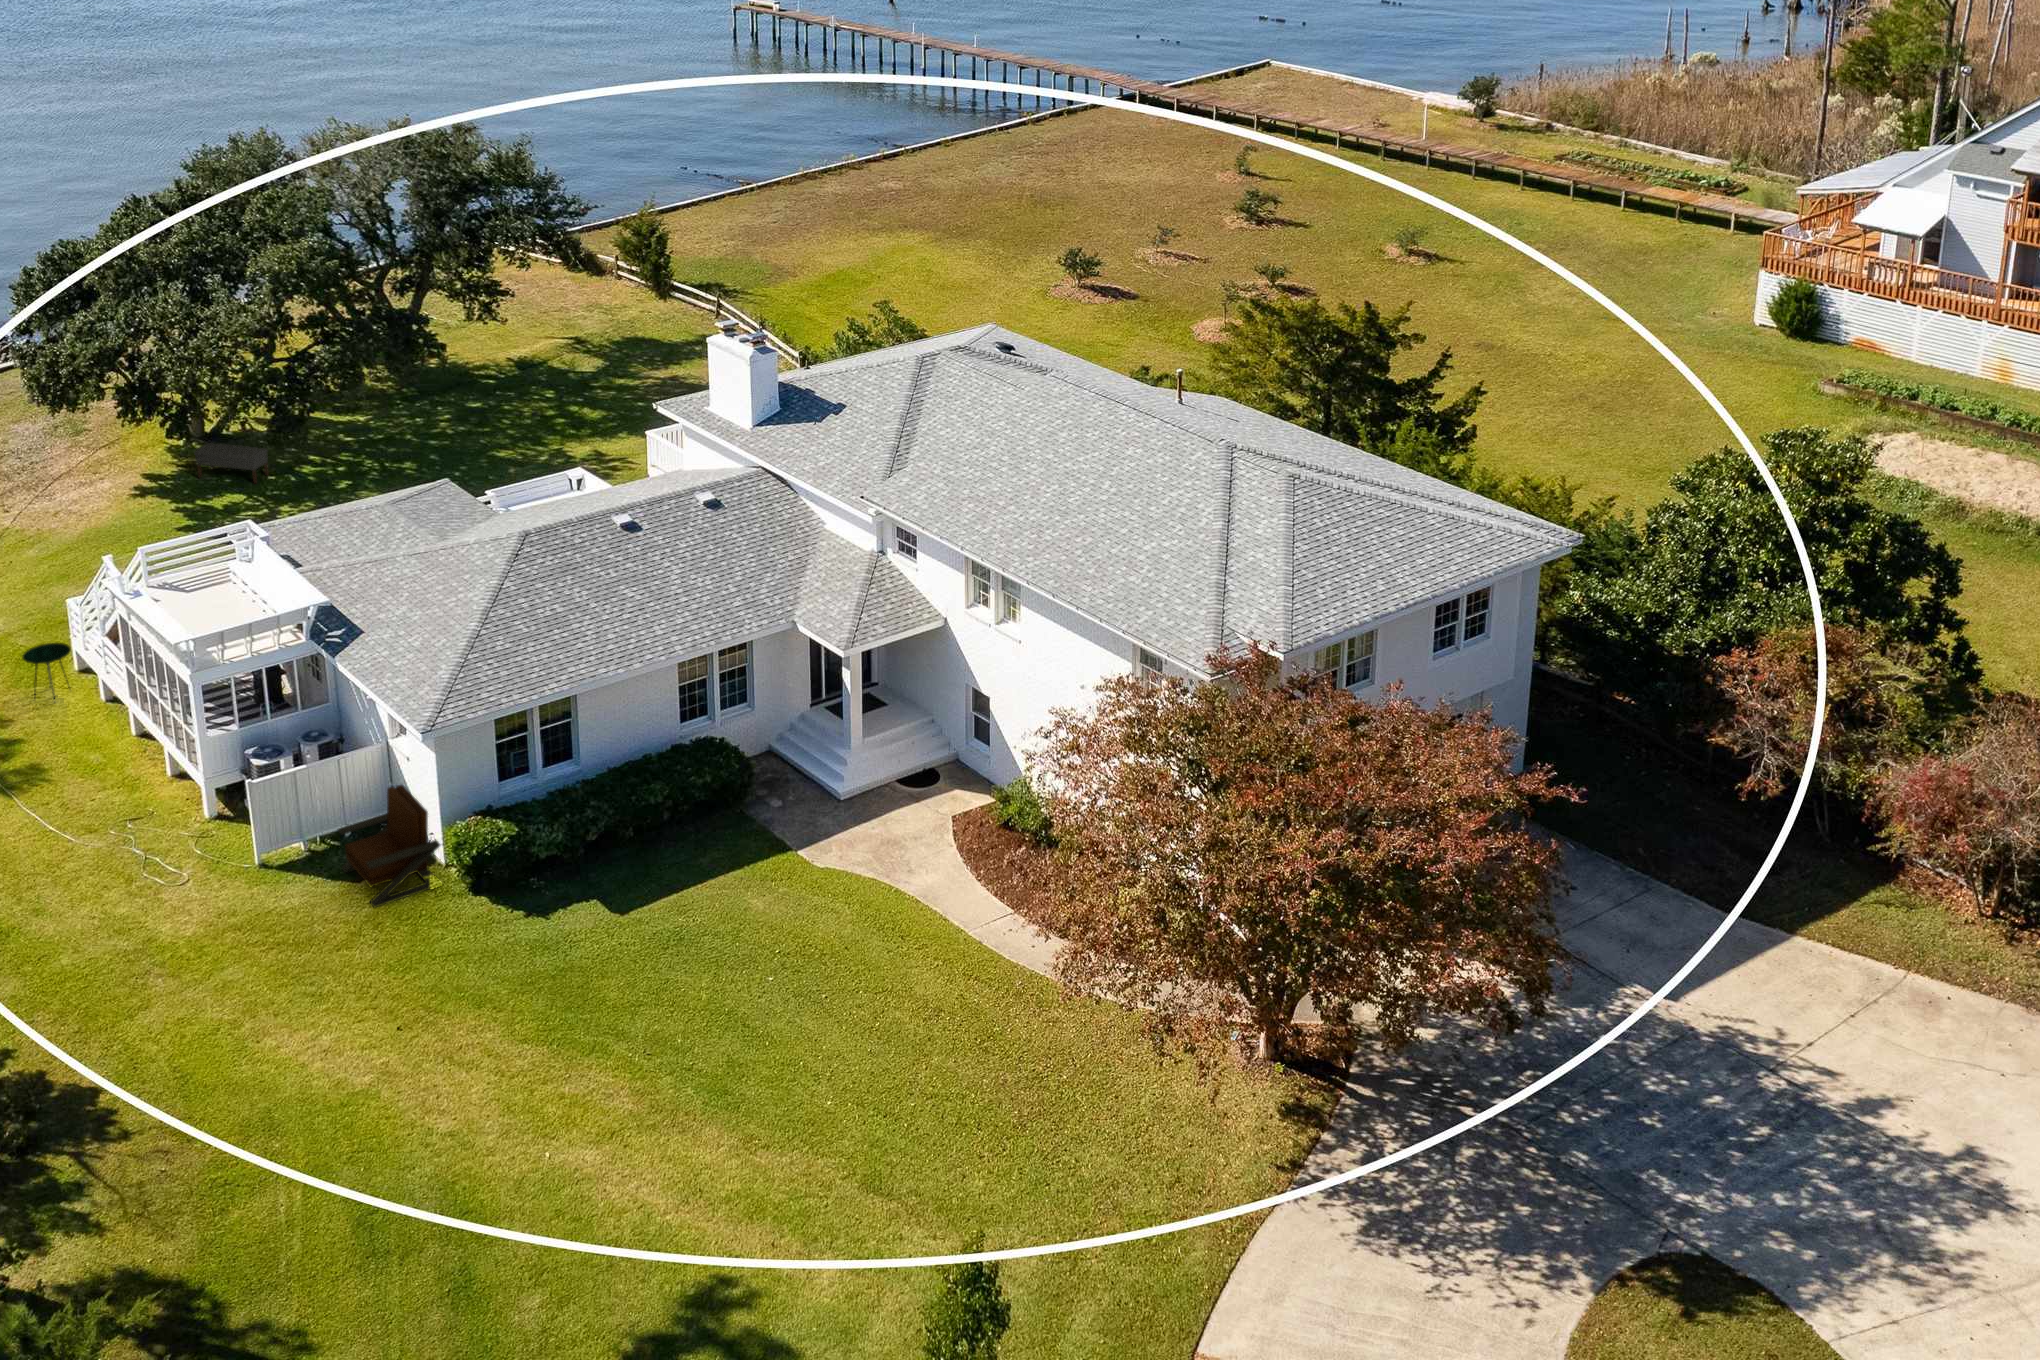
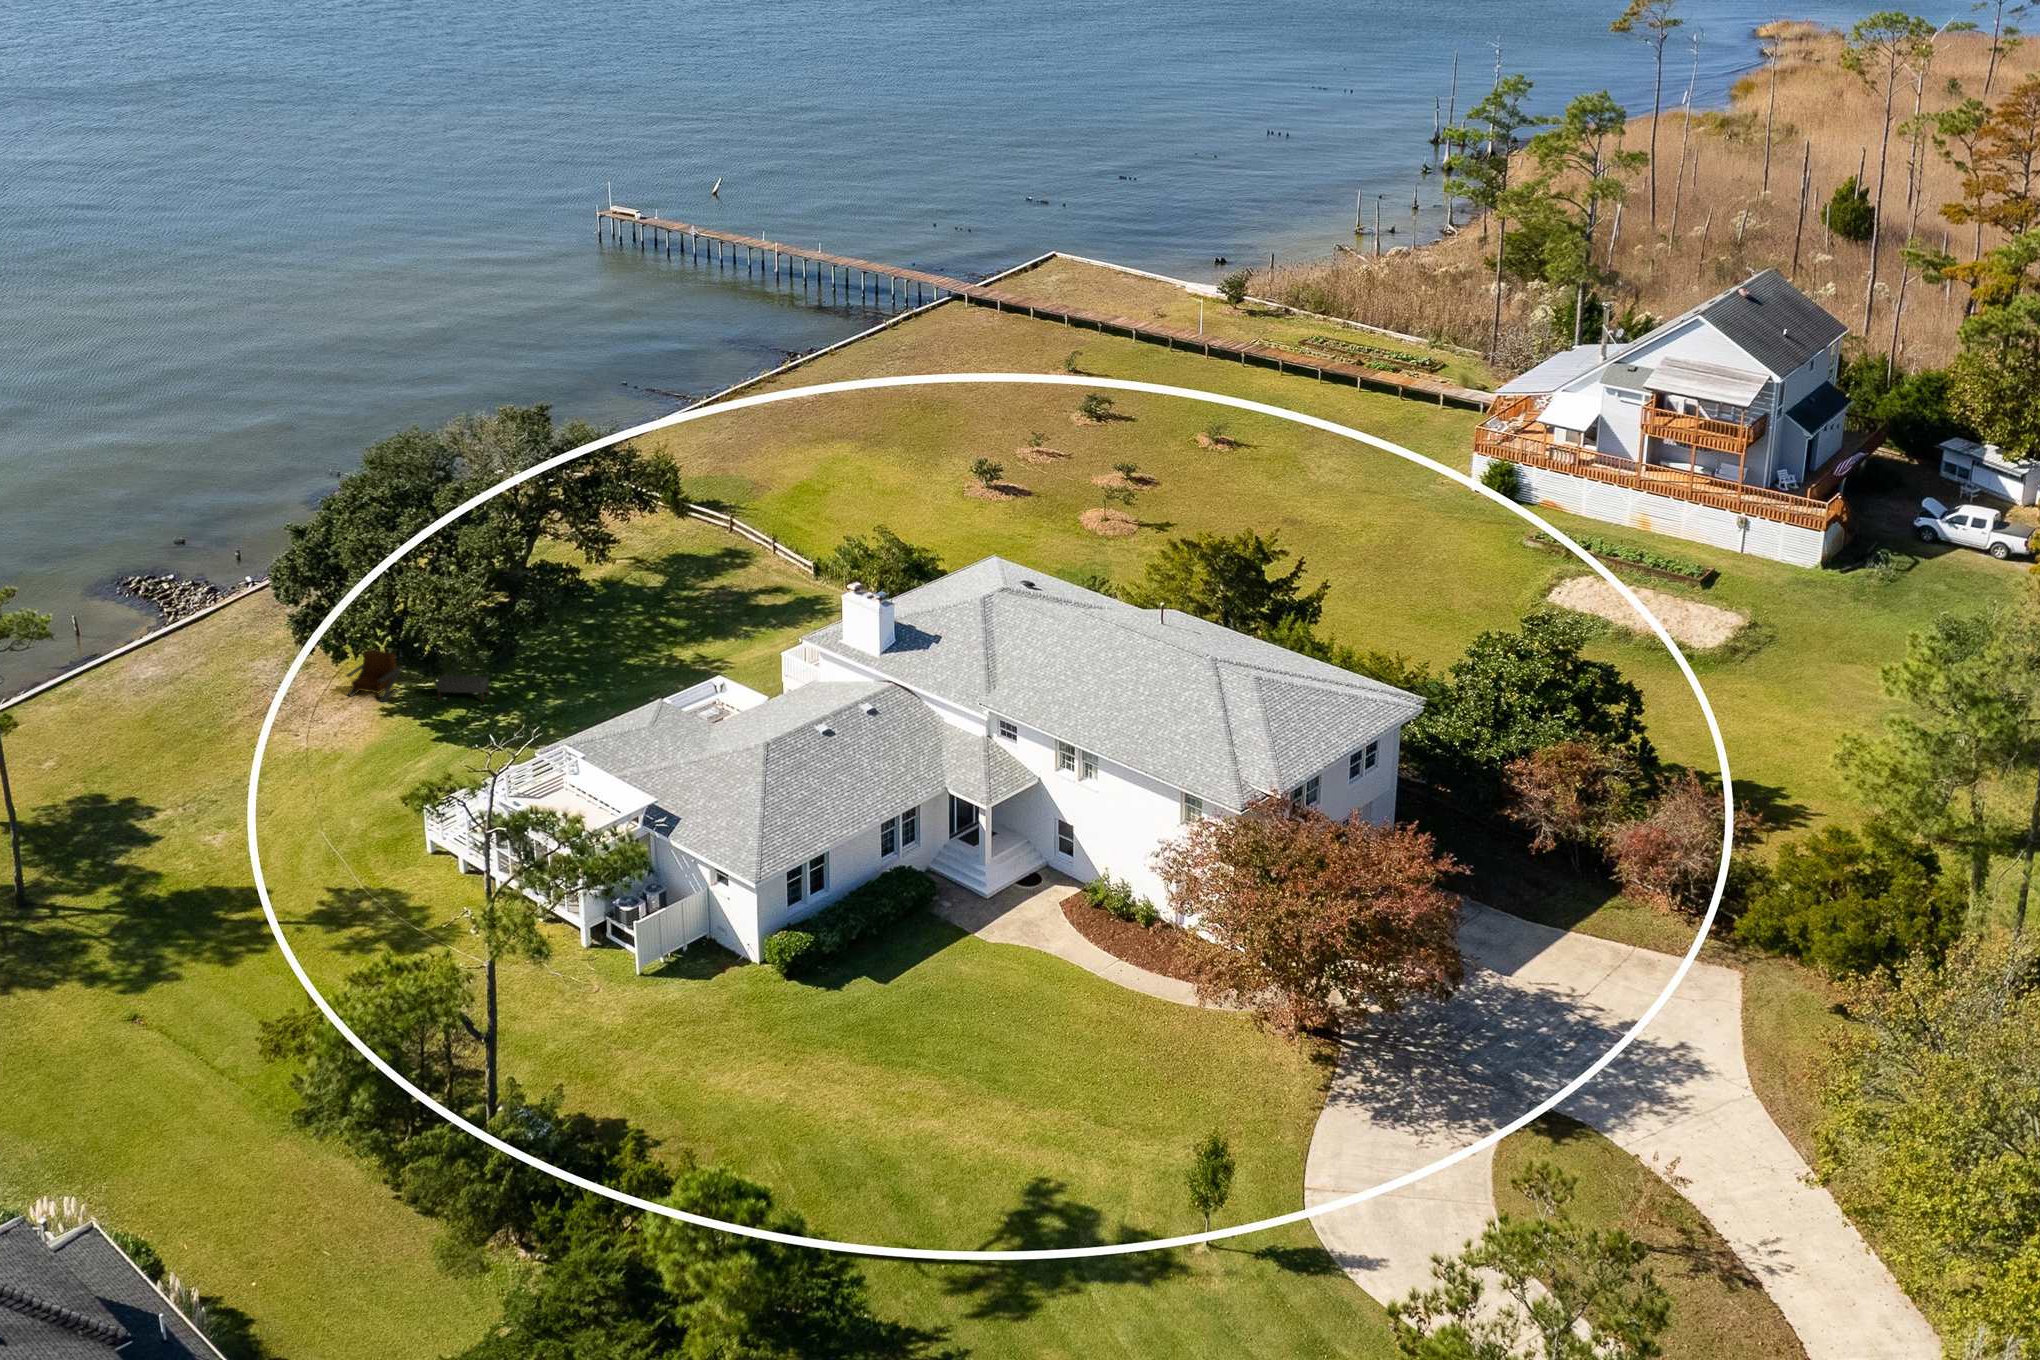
side table: present [22,643,71,698] -> none [415,837,446,879]
lounge chair: present [338,785,440,907] -> present [346,650,402,702]

